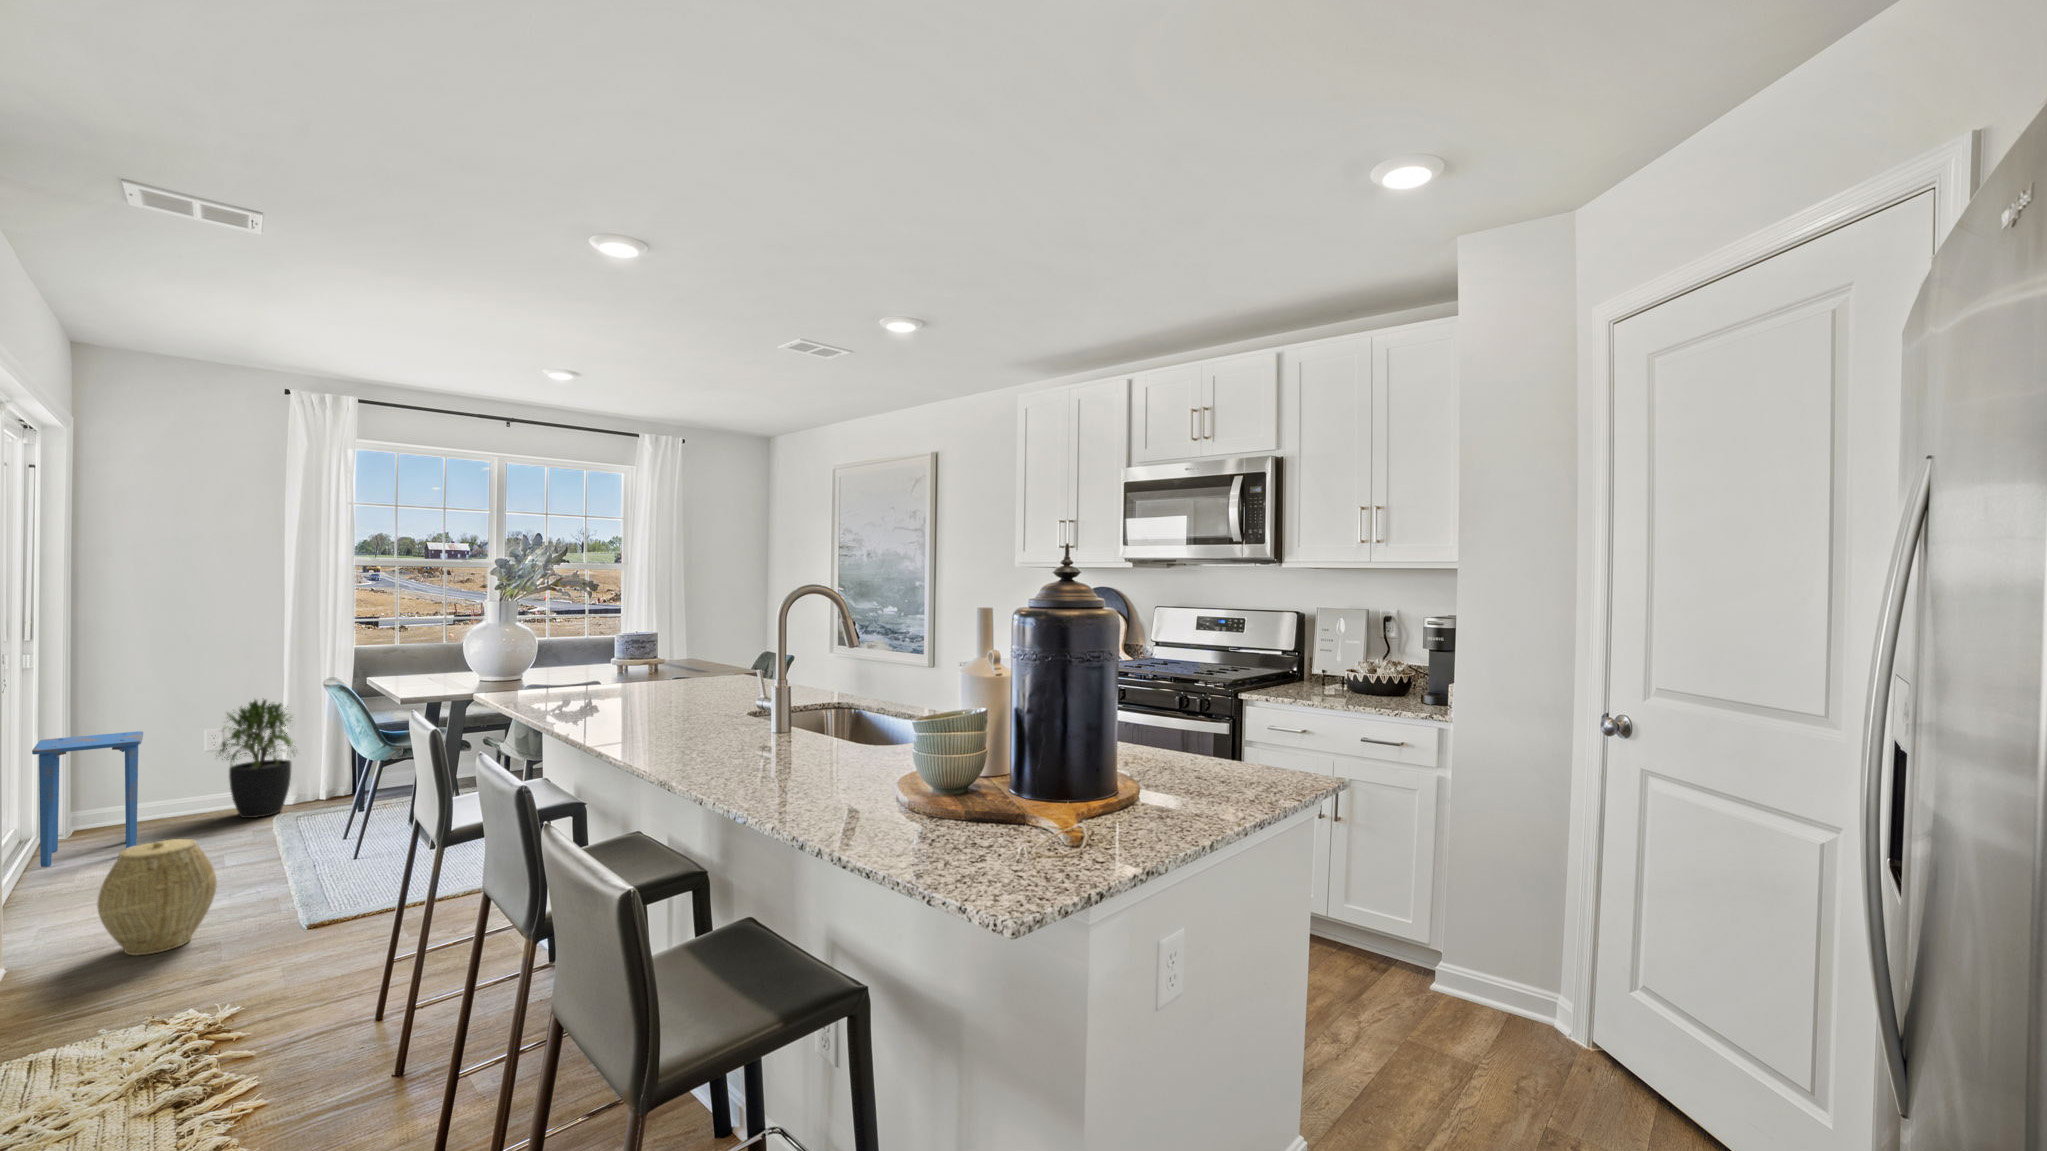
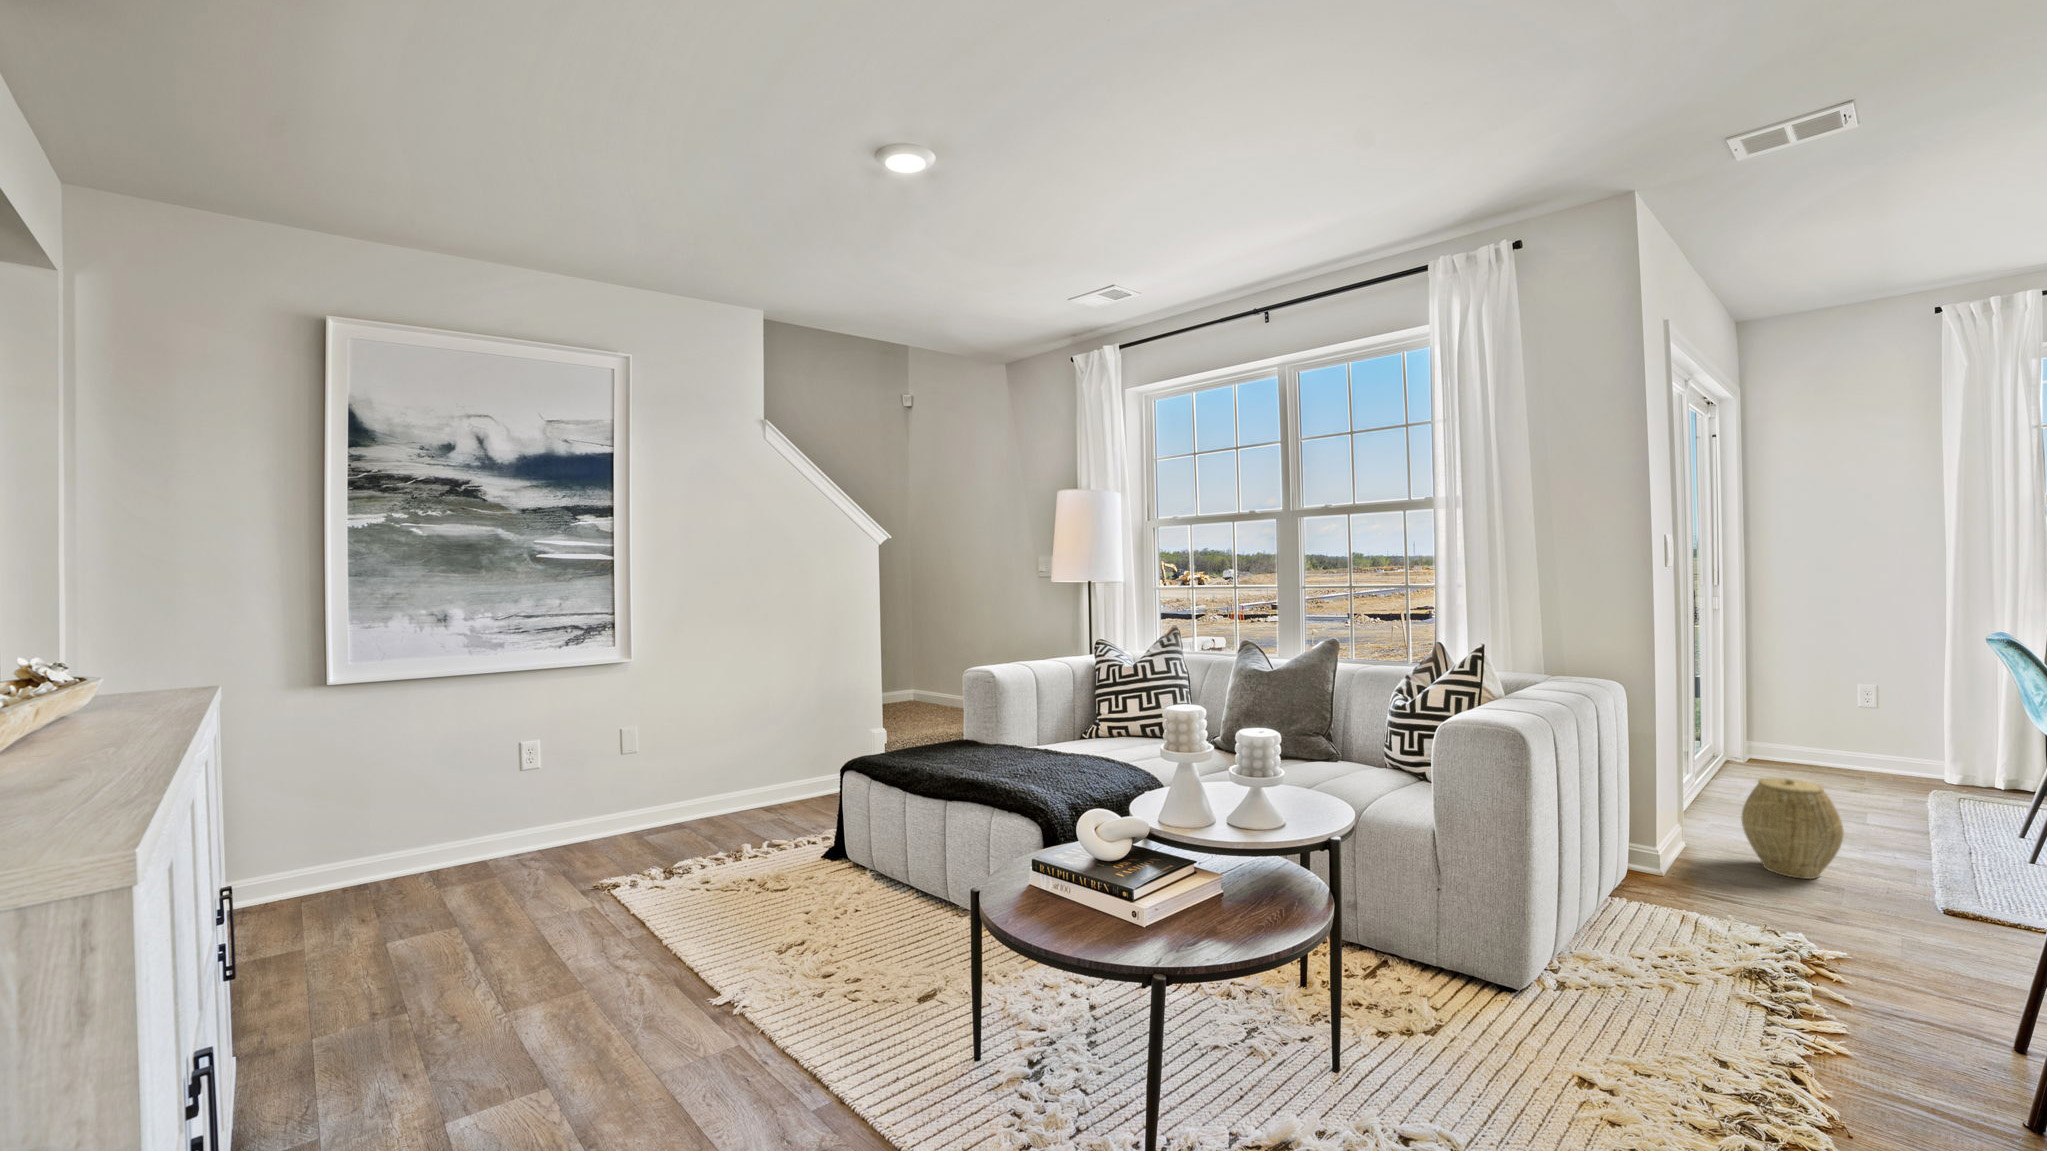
potted plant: present [219,700,293,818] -> none [1866,664,1968,789]
side table: present [32,731,143,867] -> none [1714,675,1801,786]

